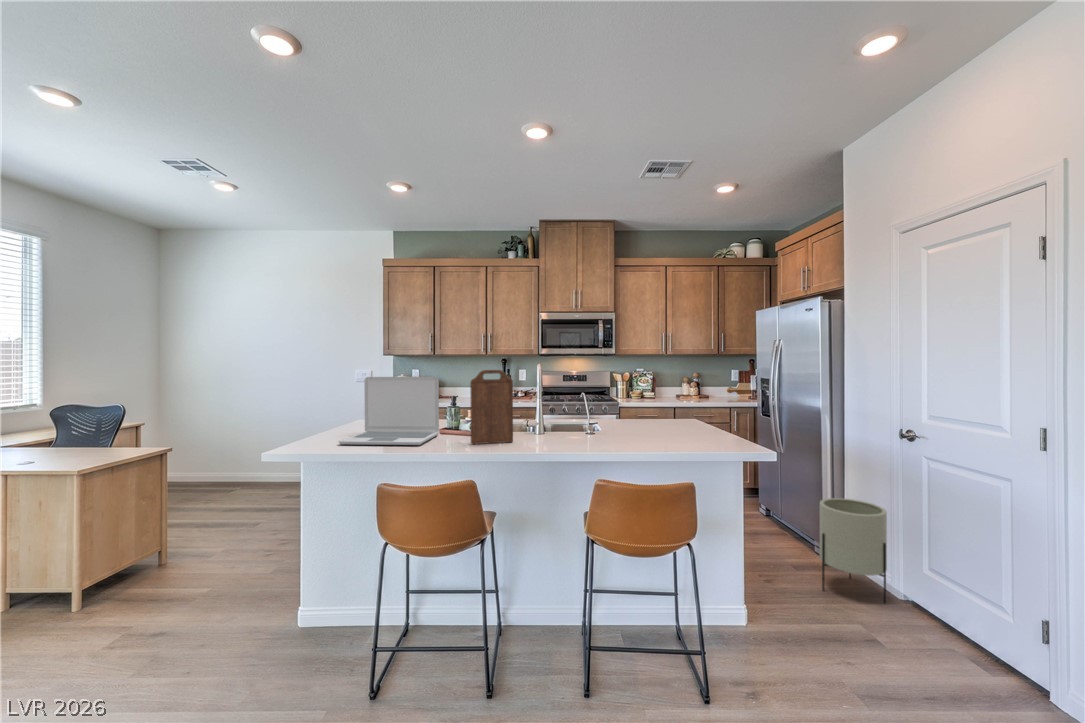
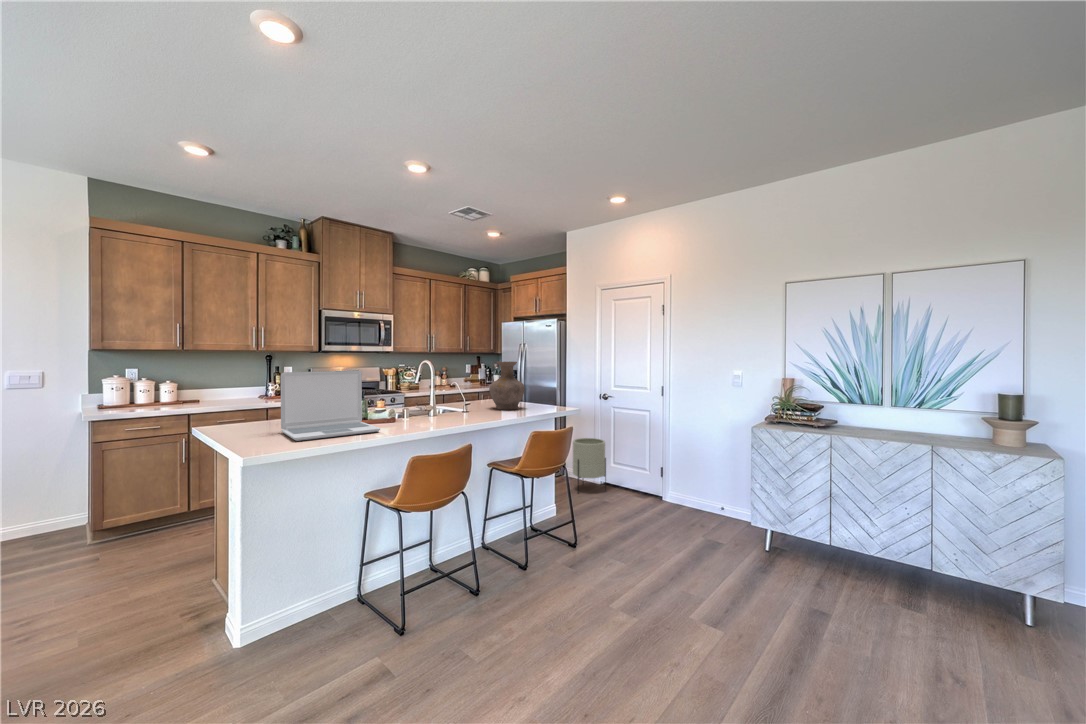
vase: none [621,368,673,437] -> present [489,361,525,410]
cutting board: present [470,370,513,444] -> none [415,363,441,426]

